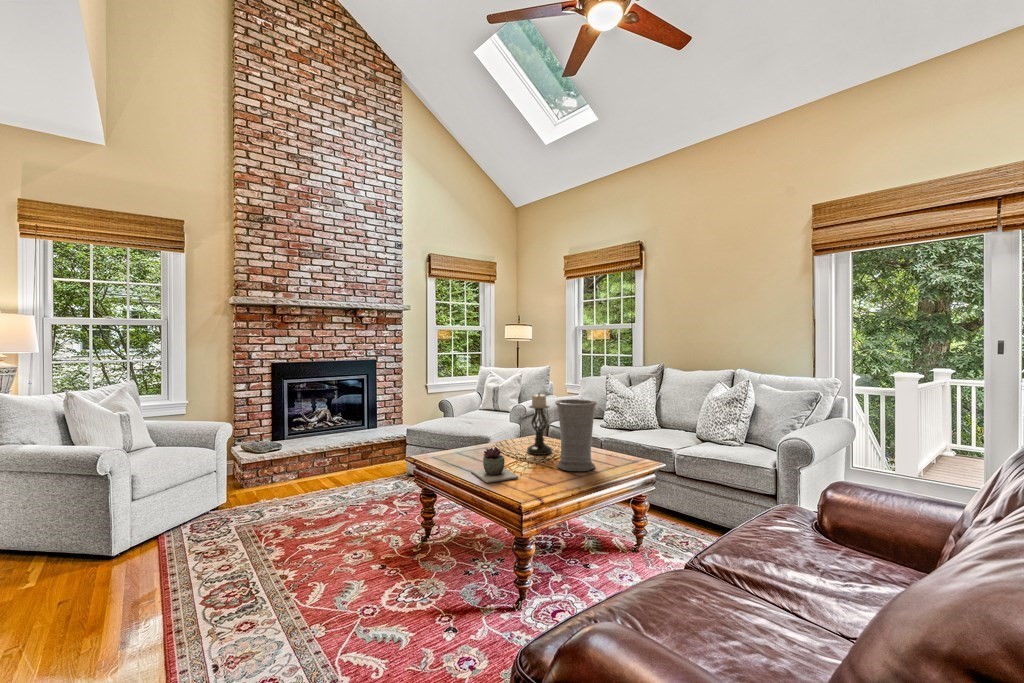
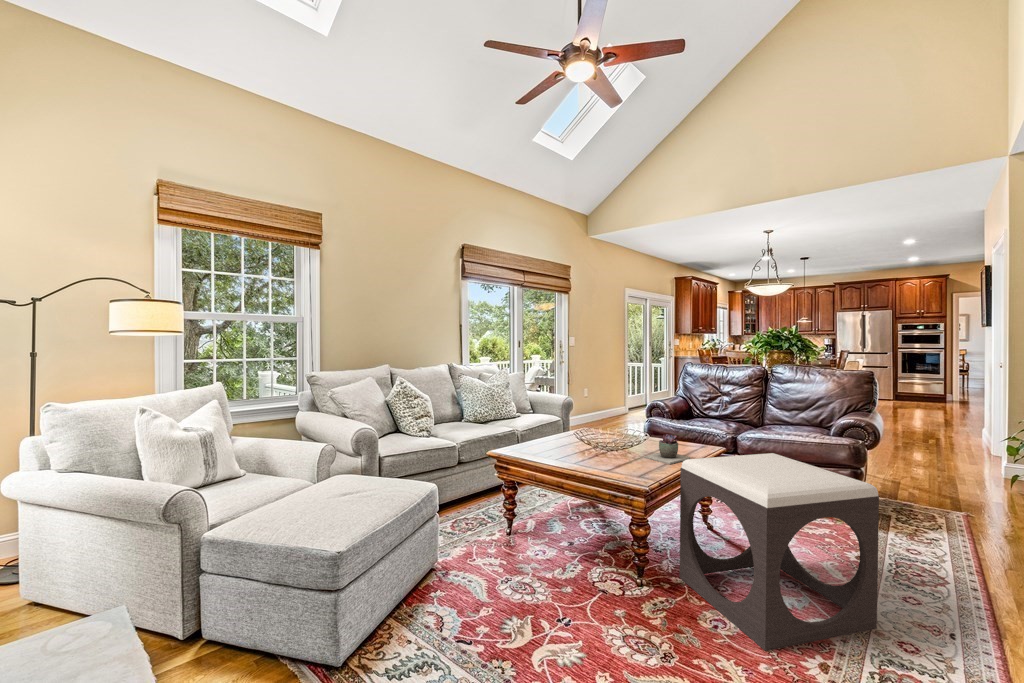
candle holder: present [527,393,552,455] -> none [567,392,592,452]
vase: present [555,399,597,471] -> none [599,388,632,445]
footstool: none [274,449,424,625] -> present [680,453,879,651]

